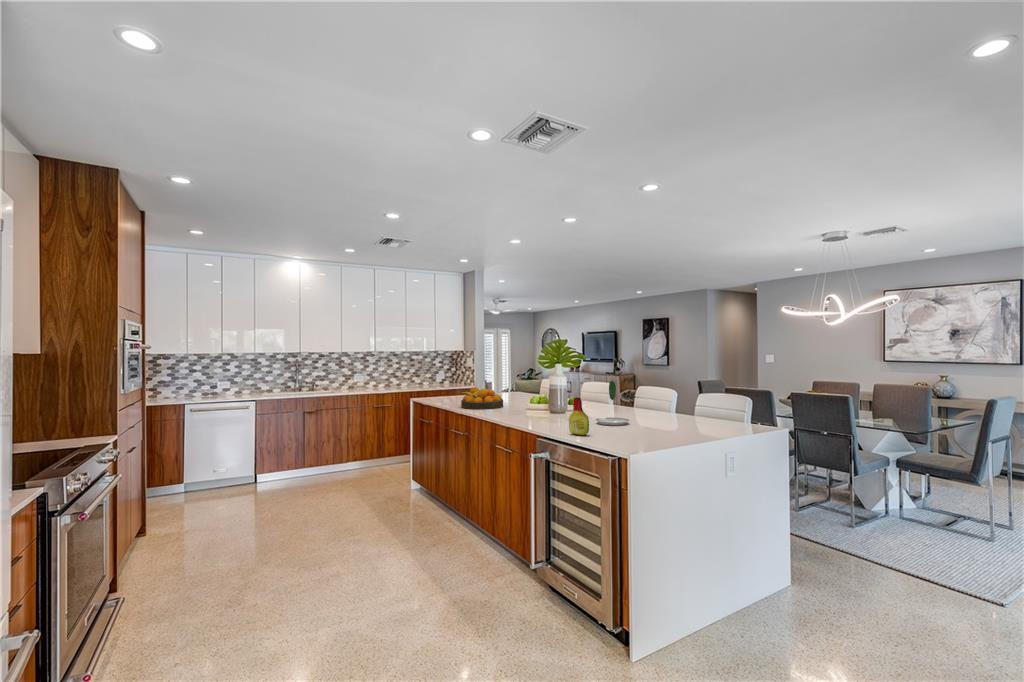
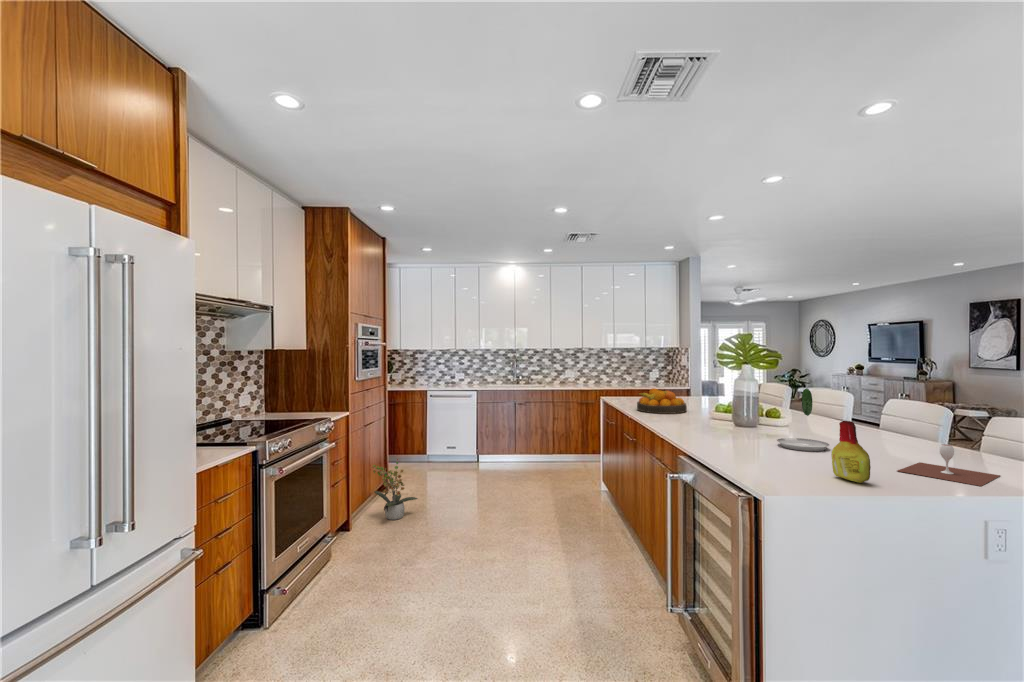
bottle: present [569,397,589,435] -> present [831,421,871,483]
wine glass: none [676,411,722,434] -> present [897,444,1000,486]
potted plant: none [138,489,212,565] -> present [369,459,418,520]

